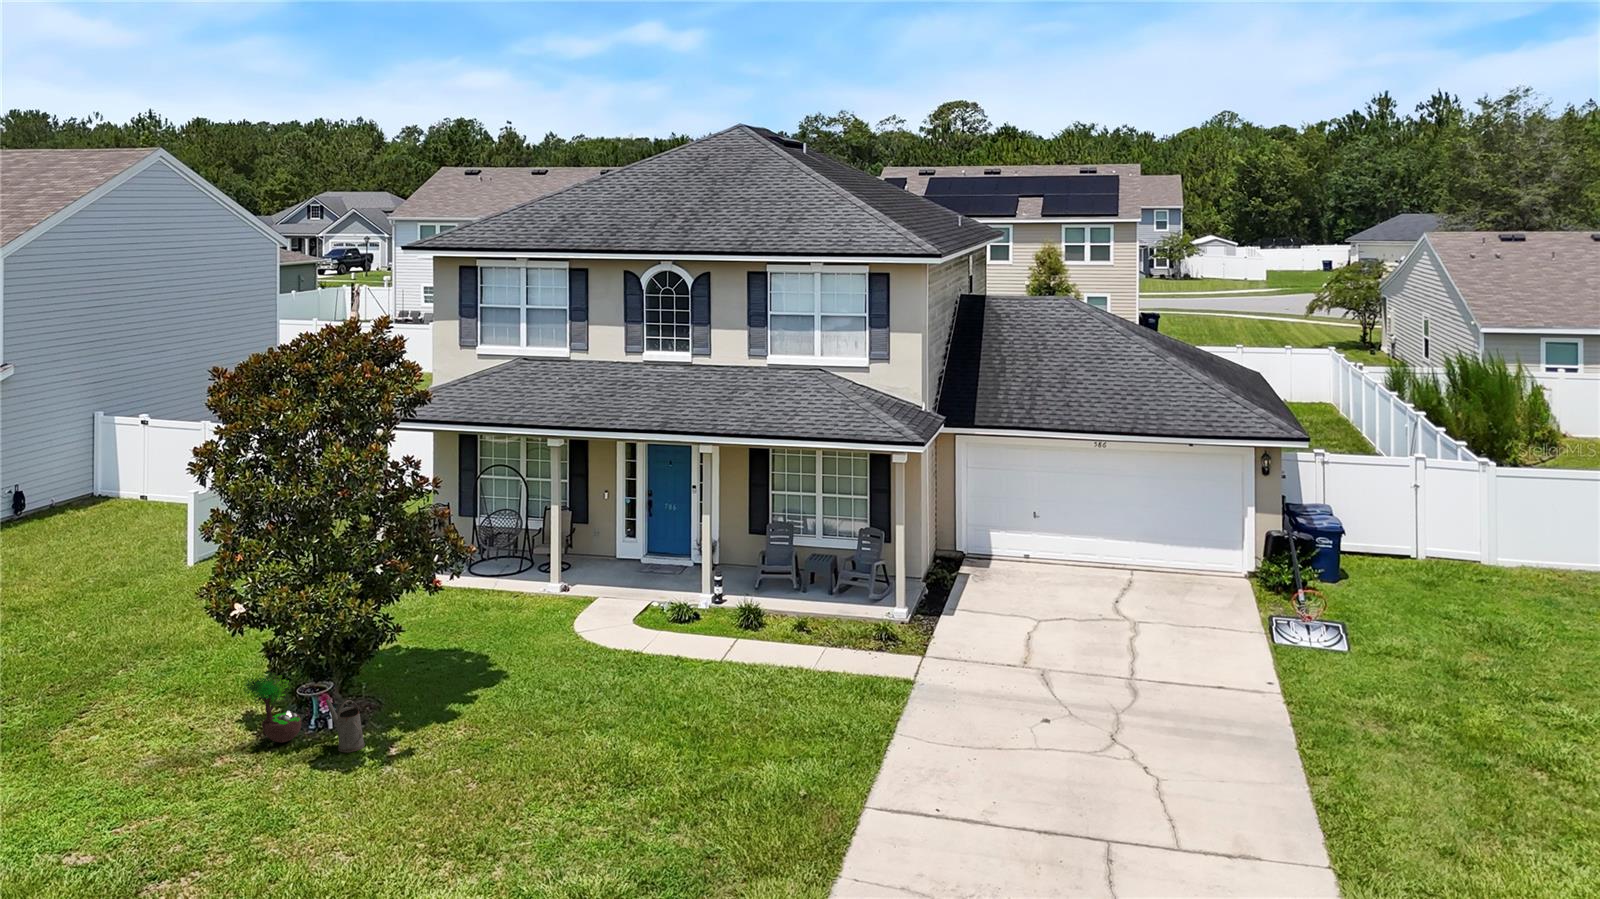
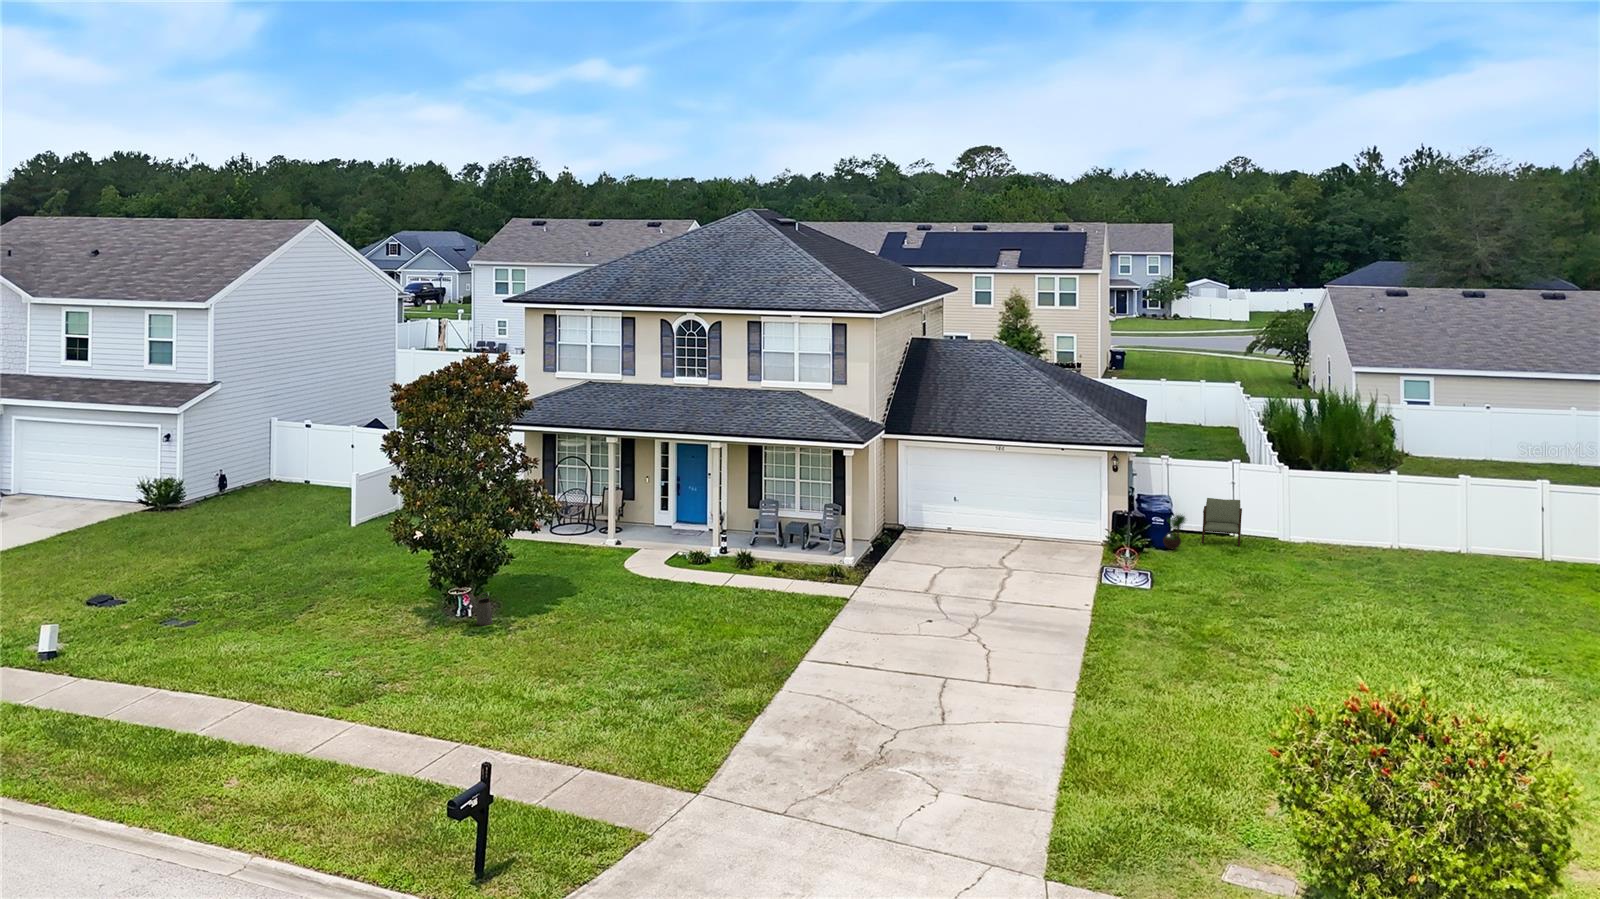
lounge chair: none [1373,509,1438,577] -> present [1202,498,1242,546]
potted tree: present [244,673,301,742] -> present [1163,515,1186,549]

